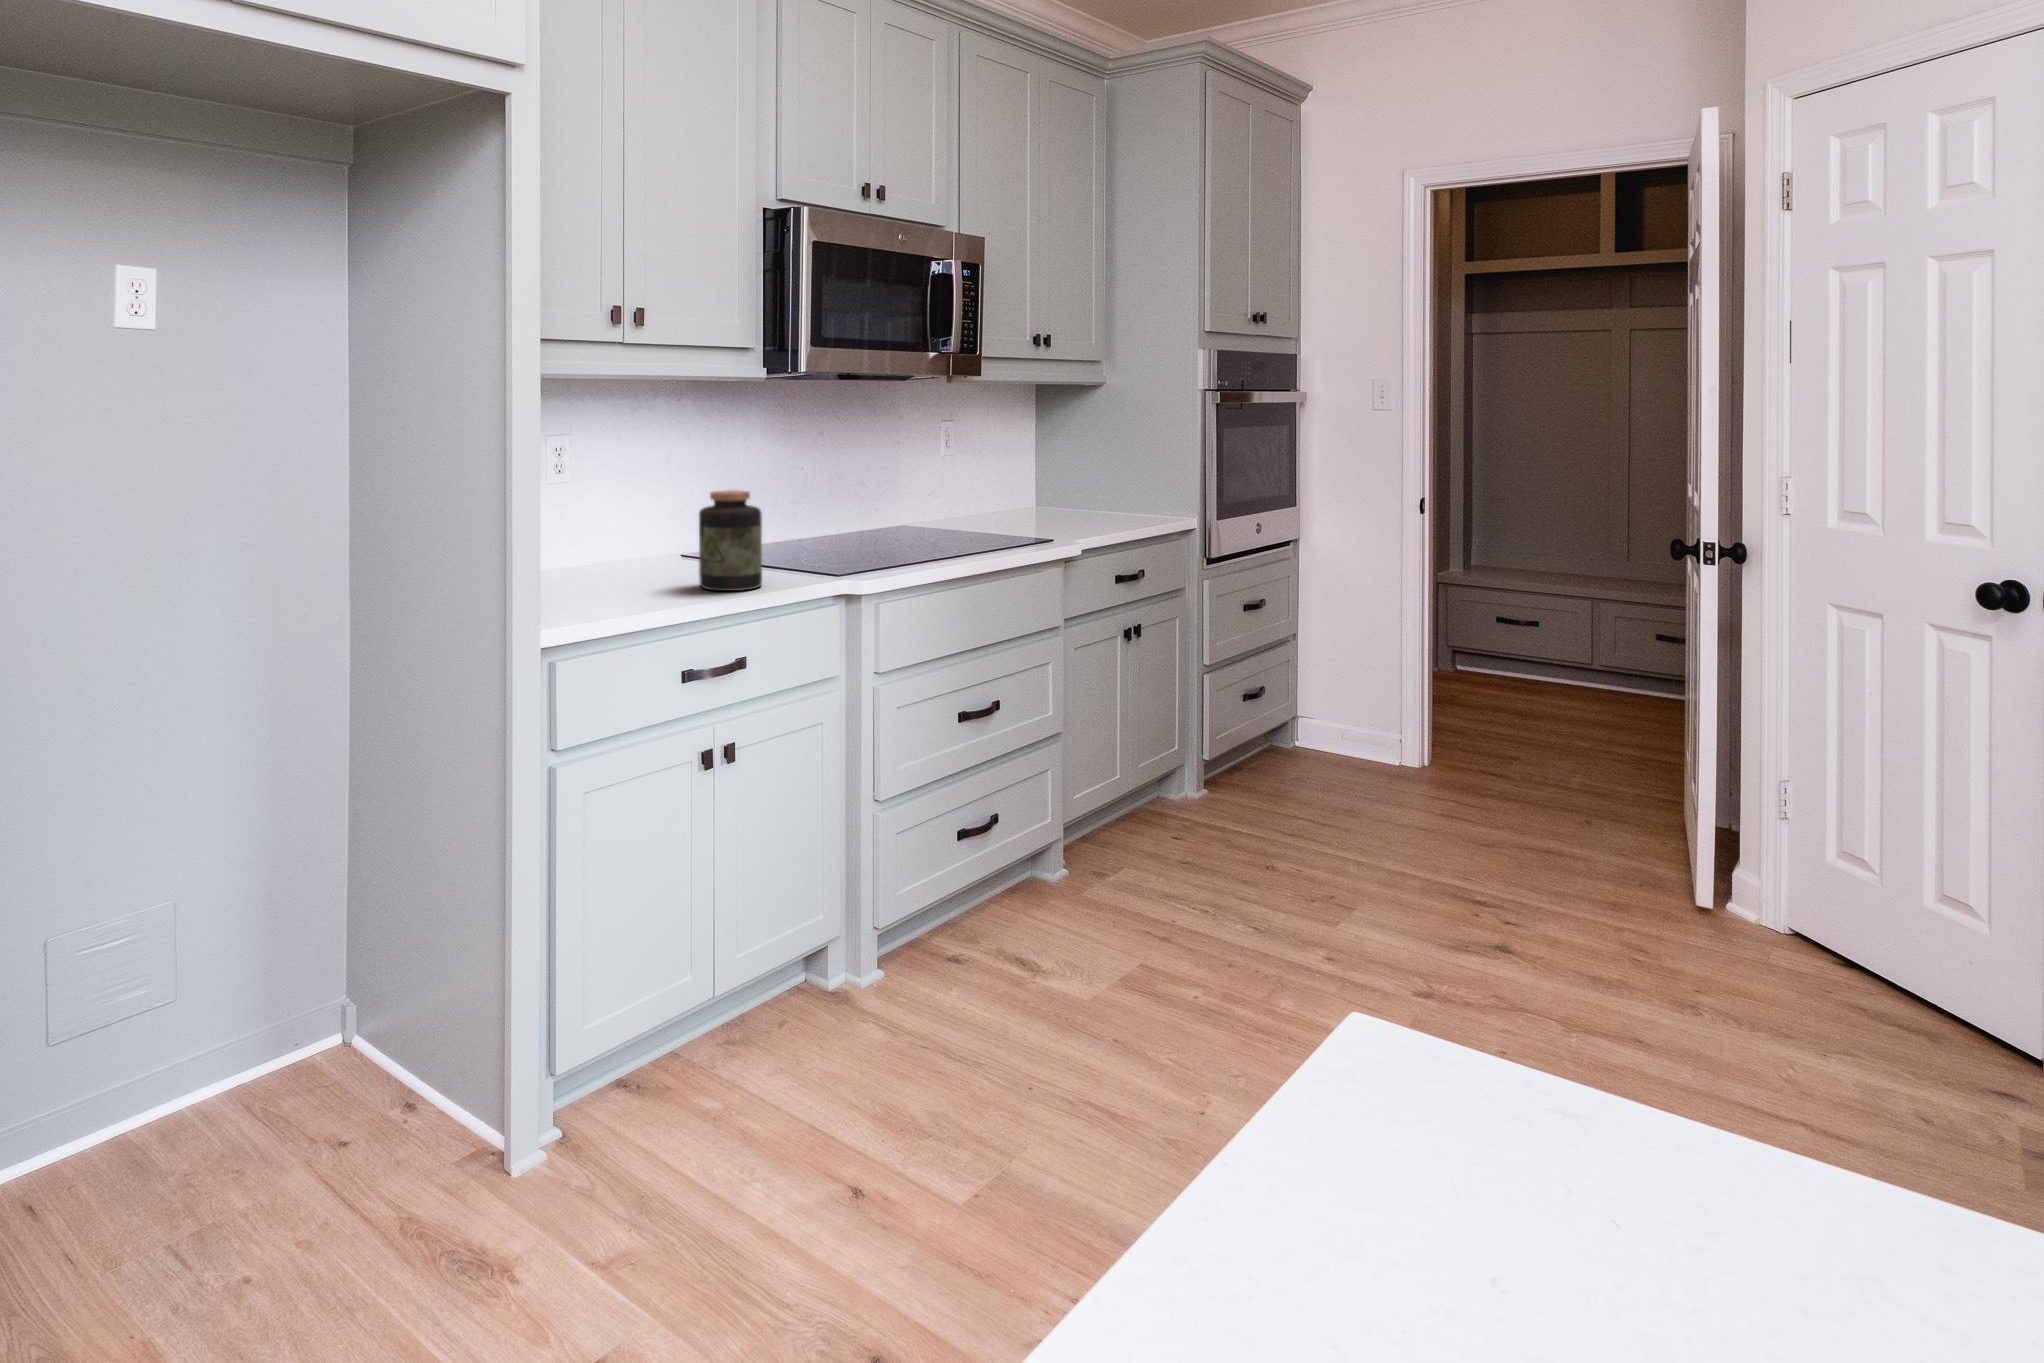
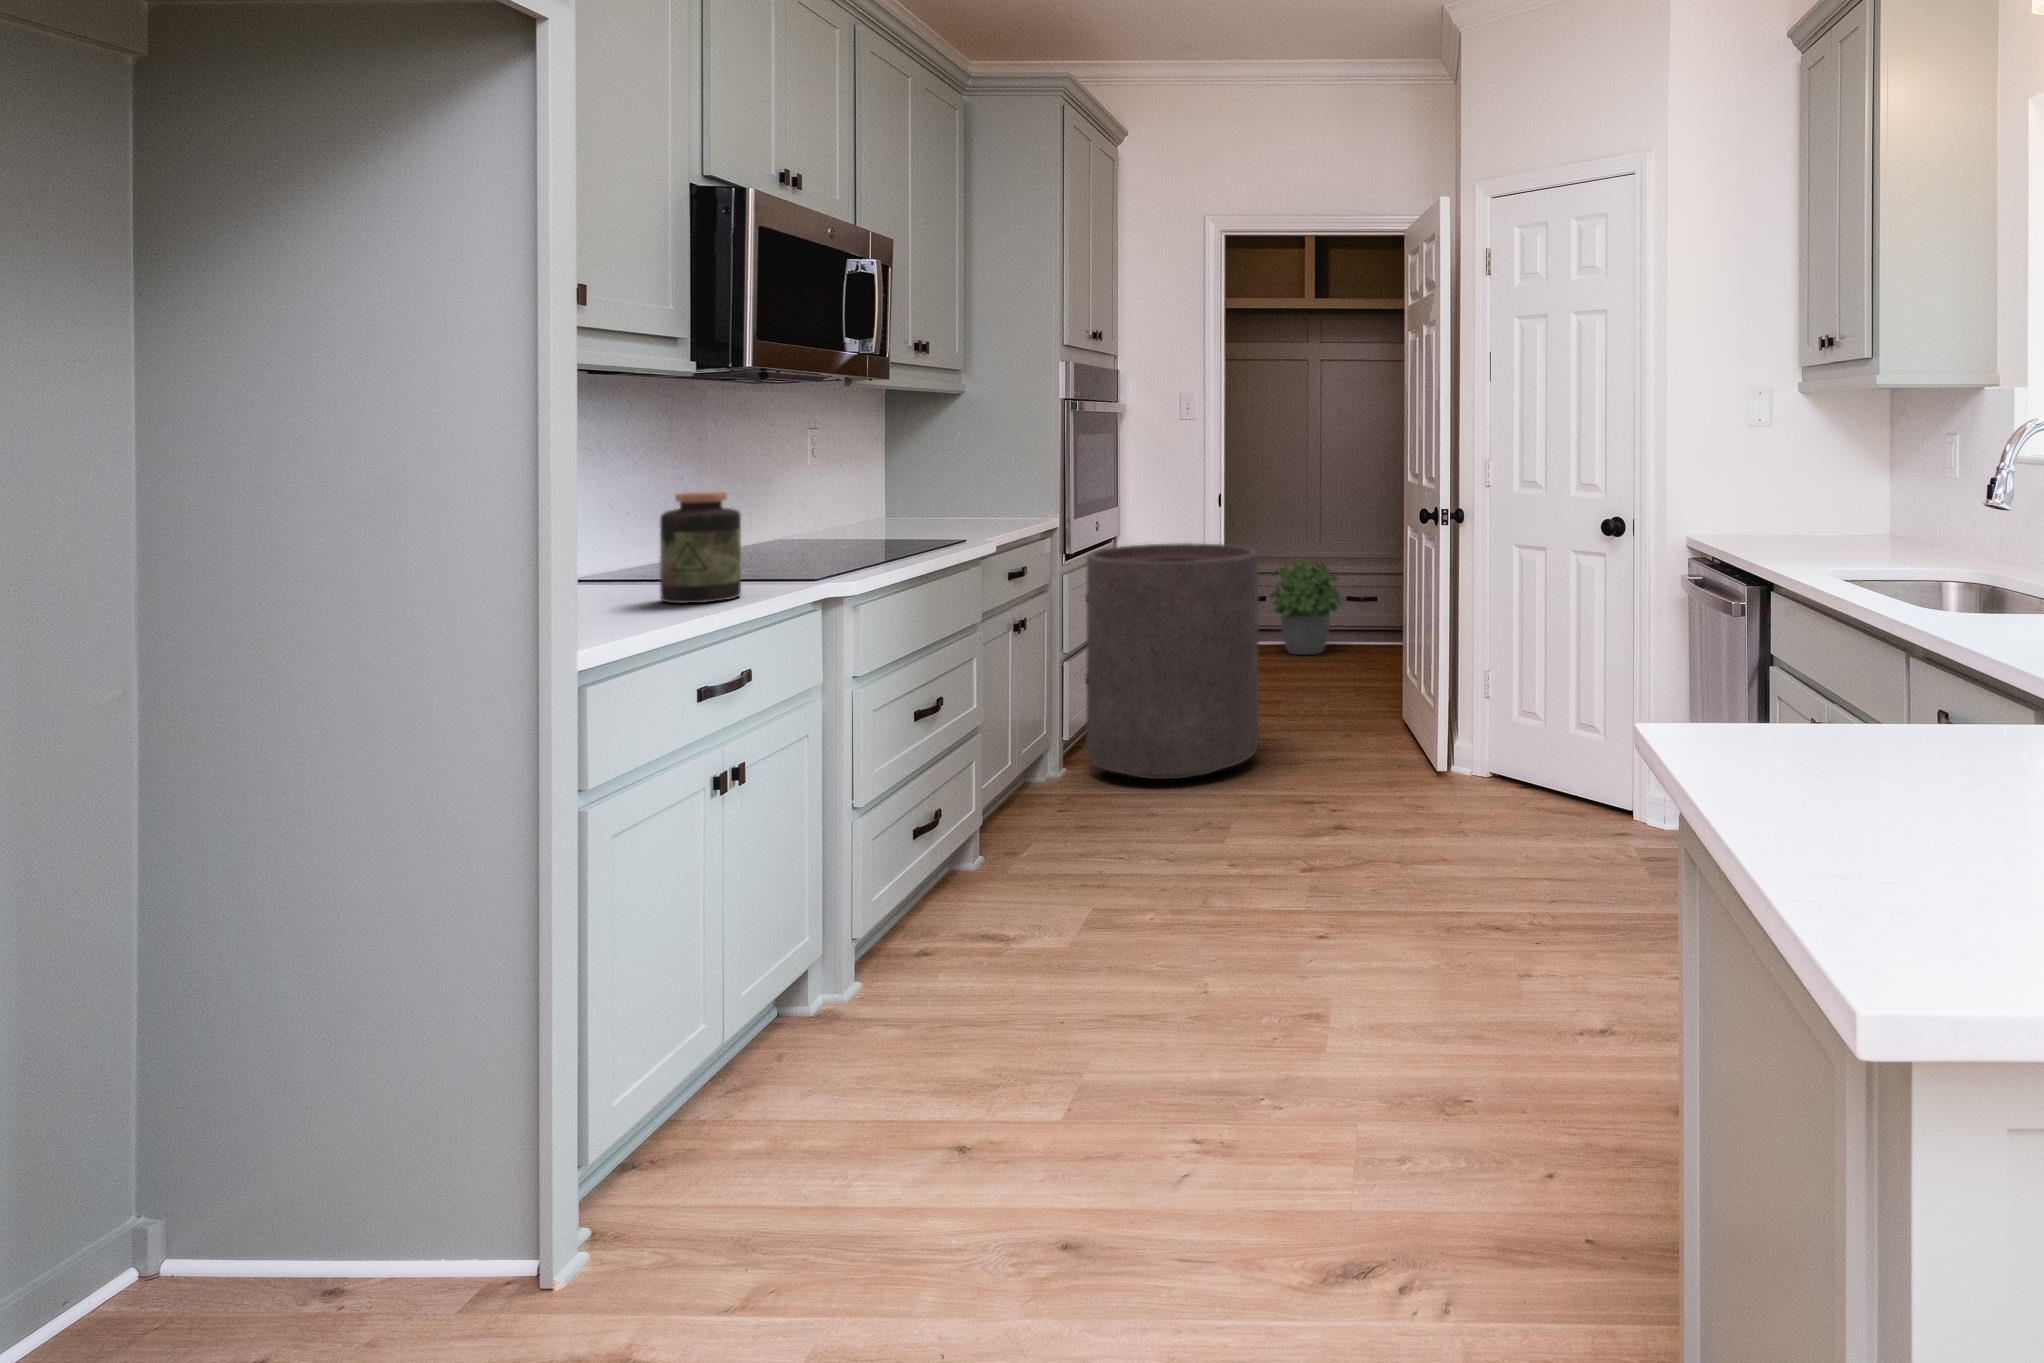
trash can: none [1227,553,1442,830] -> present [1086,543,1258,779]
potted plant: none [1532,579,1647,701] -> present [1270,560,1344,655]

